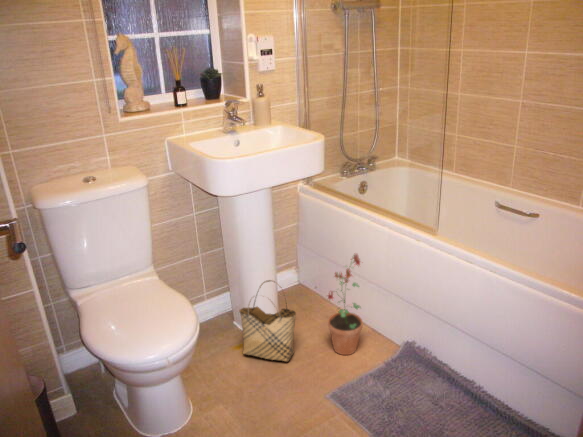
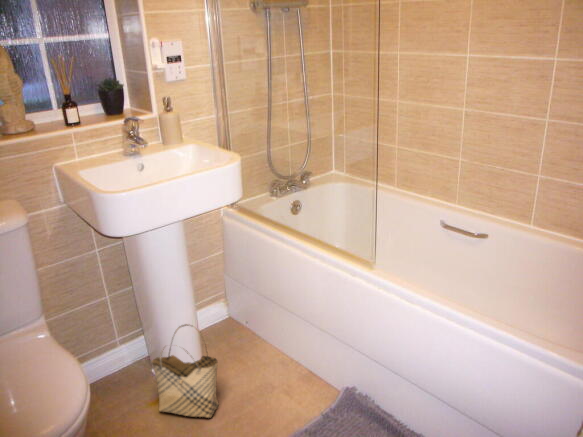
potted plant: present [328,254,362,355] -> none [250,288,295,405]

